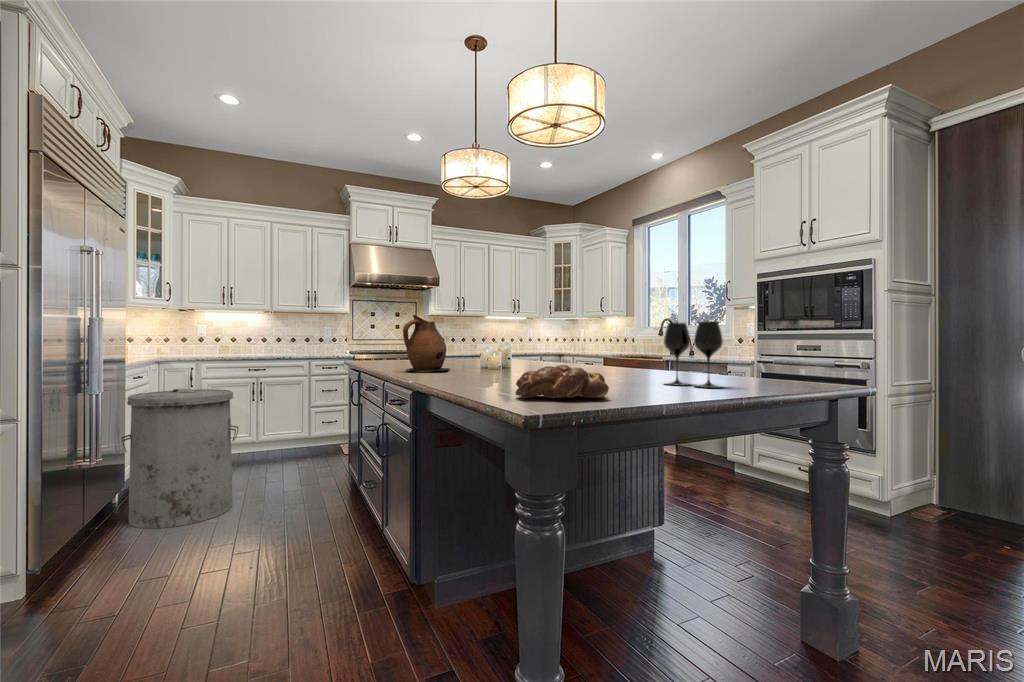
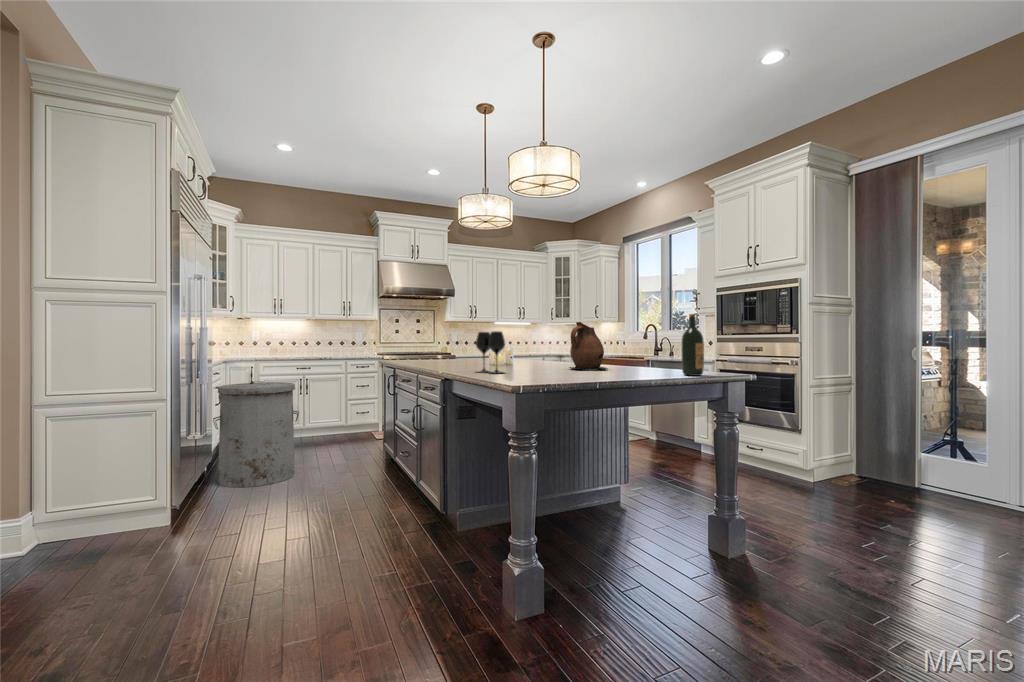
wine bottle: none [763,298,798,388] -> present [682,314,704,376]
ceramic pitcher: present [403,315,450,371] -> present [570,322,608,369]
wine glass: present [664,321,723,388] -> present [476,331,505,373]
bread loaf: present [515,365,609,398] -> none [510,359,569,380]

